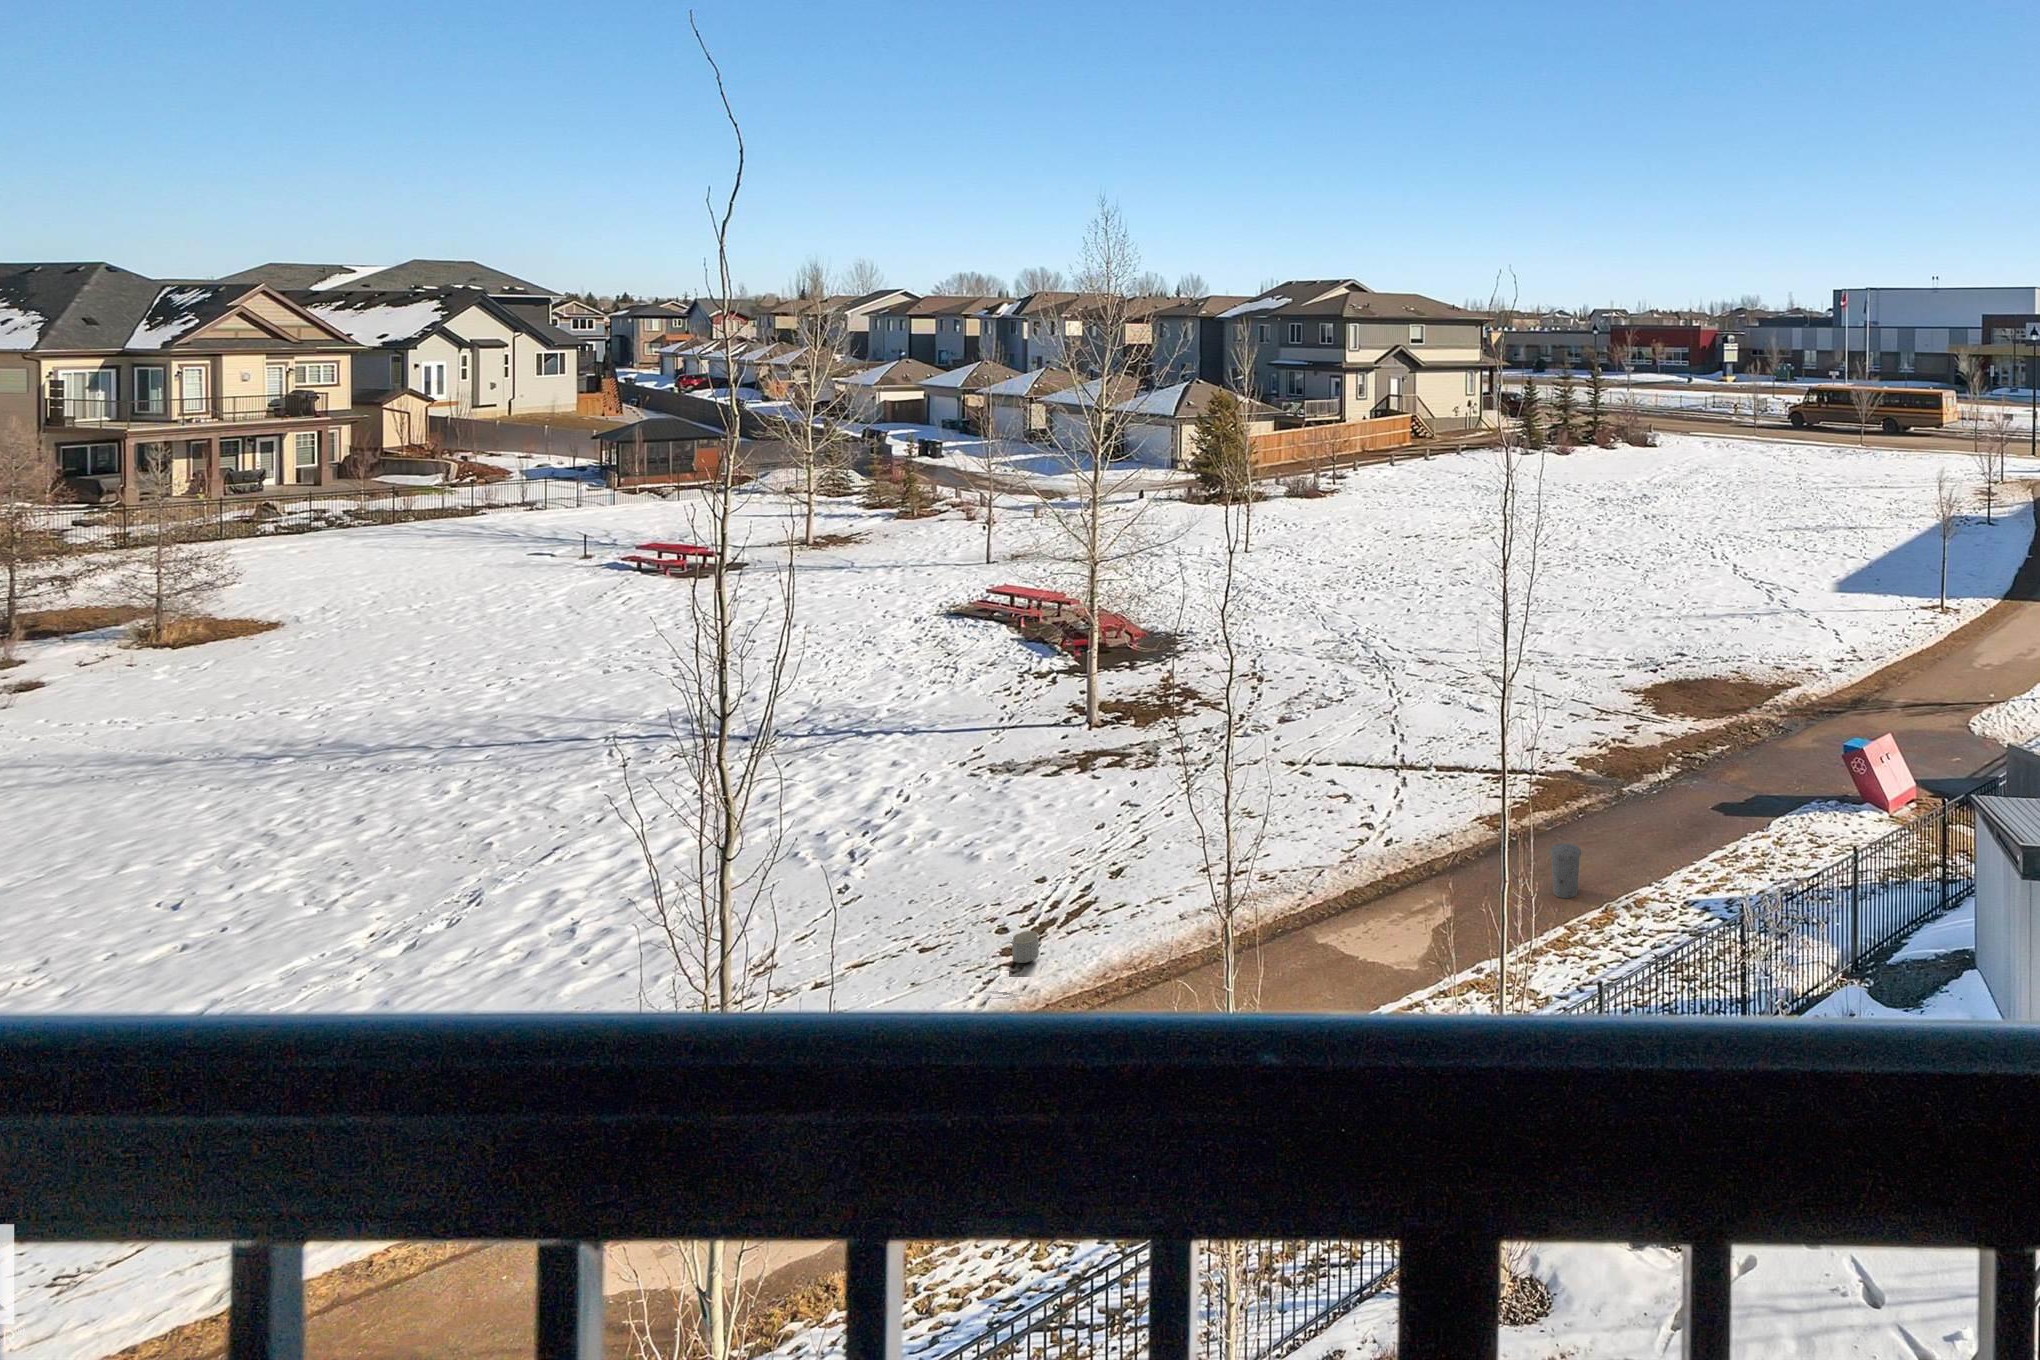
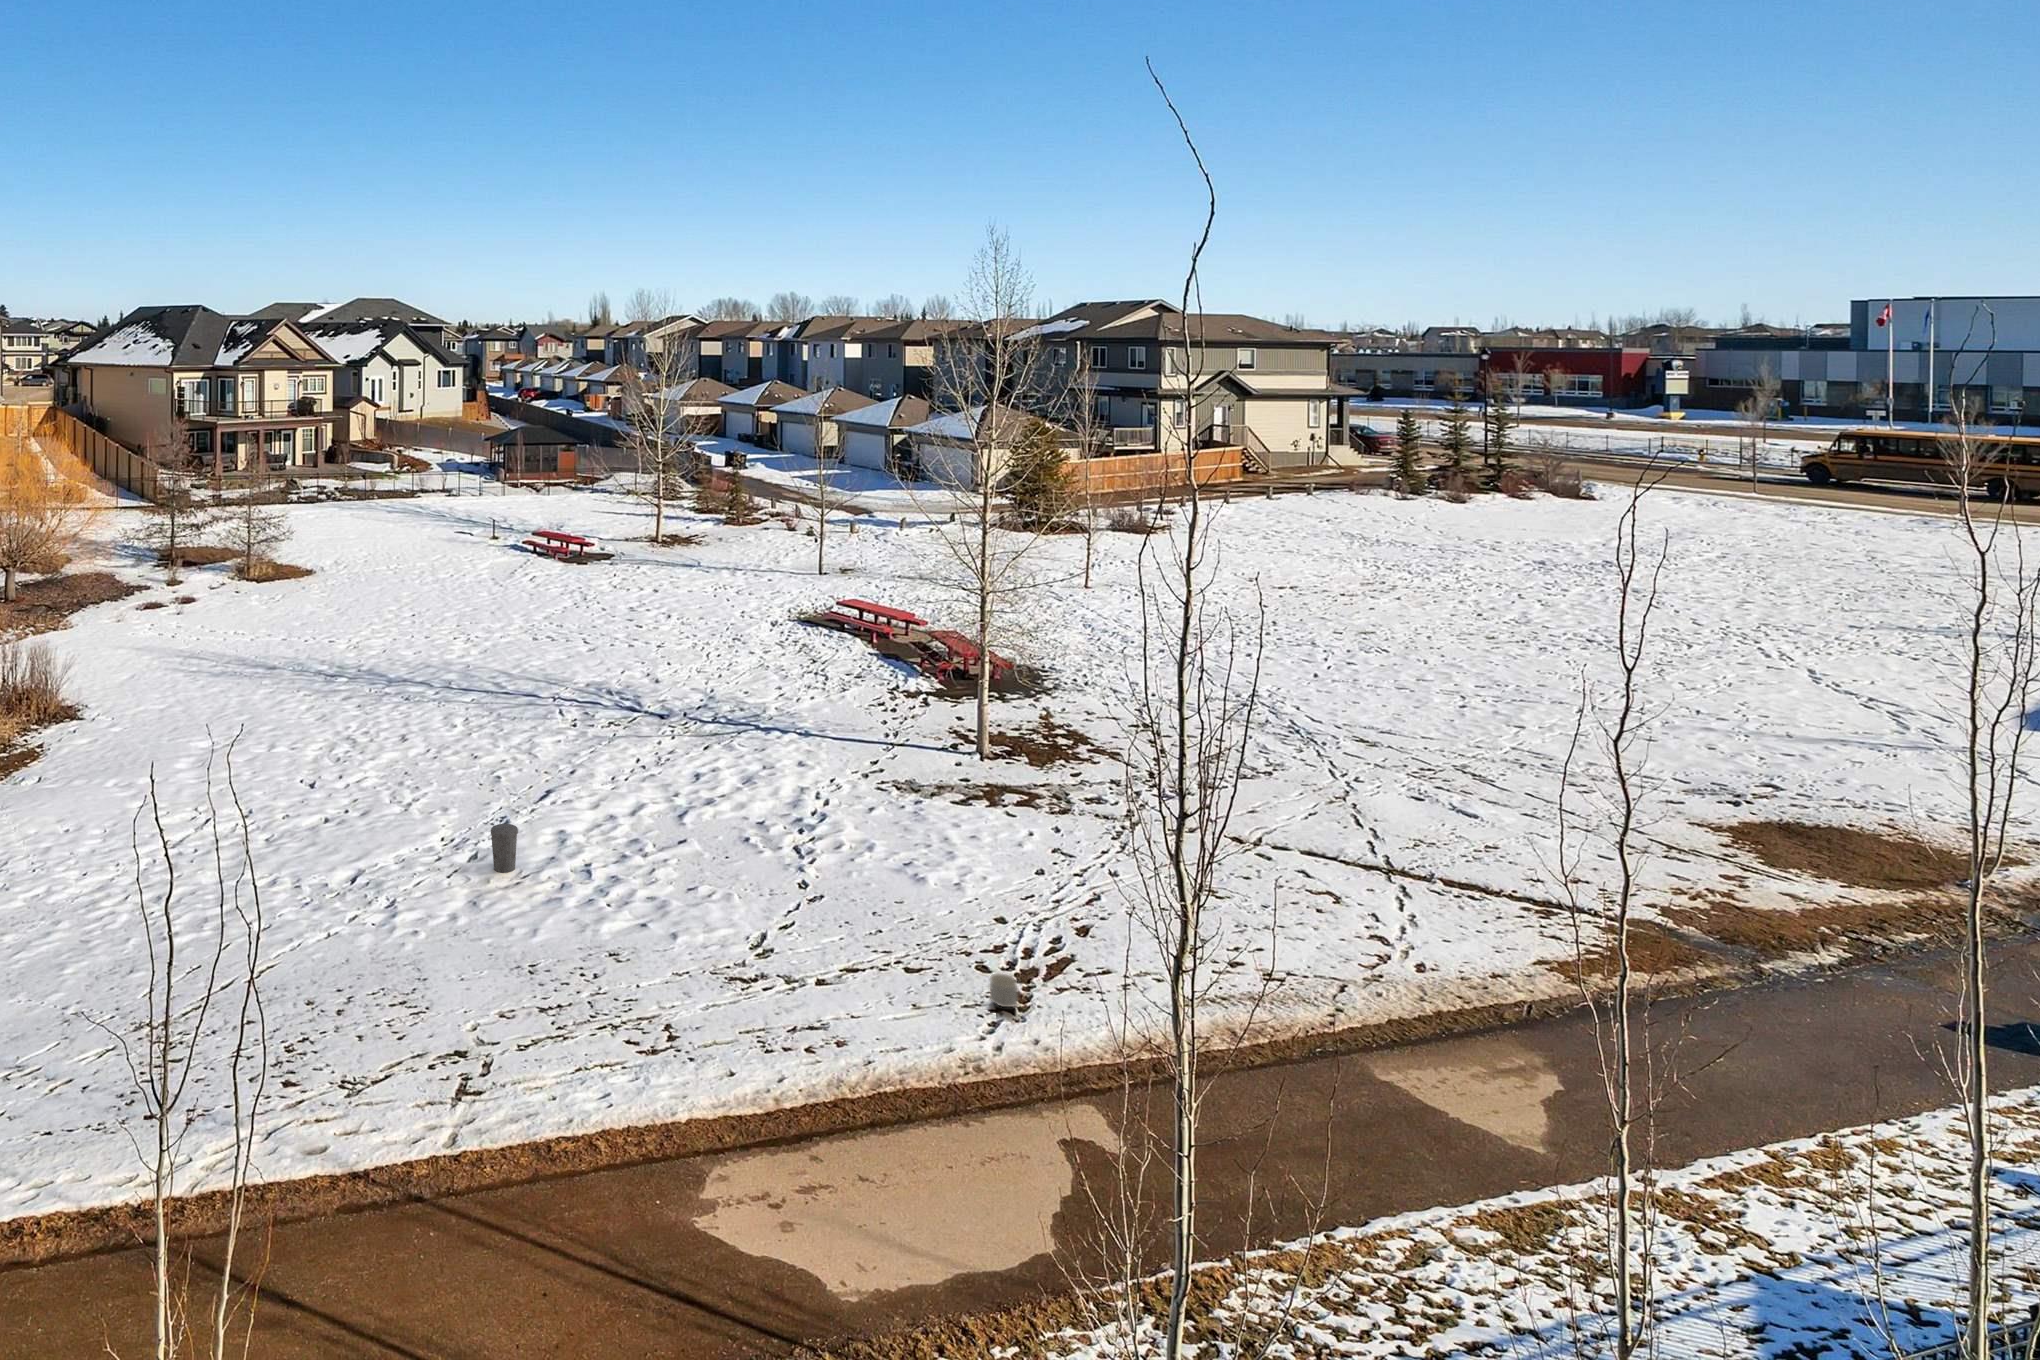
trash can: present [1550,844,1581,898] -> present [491,824,518,873]

